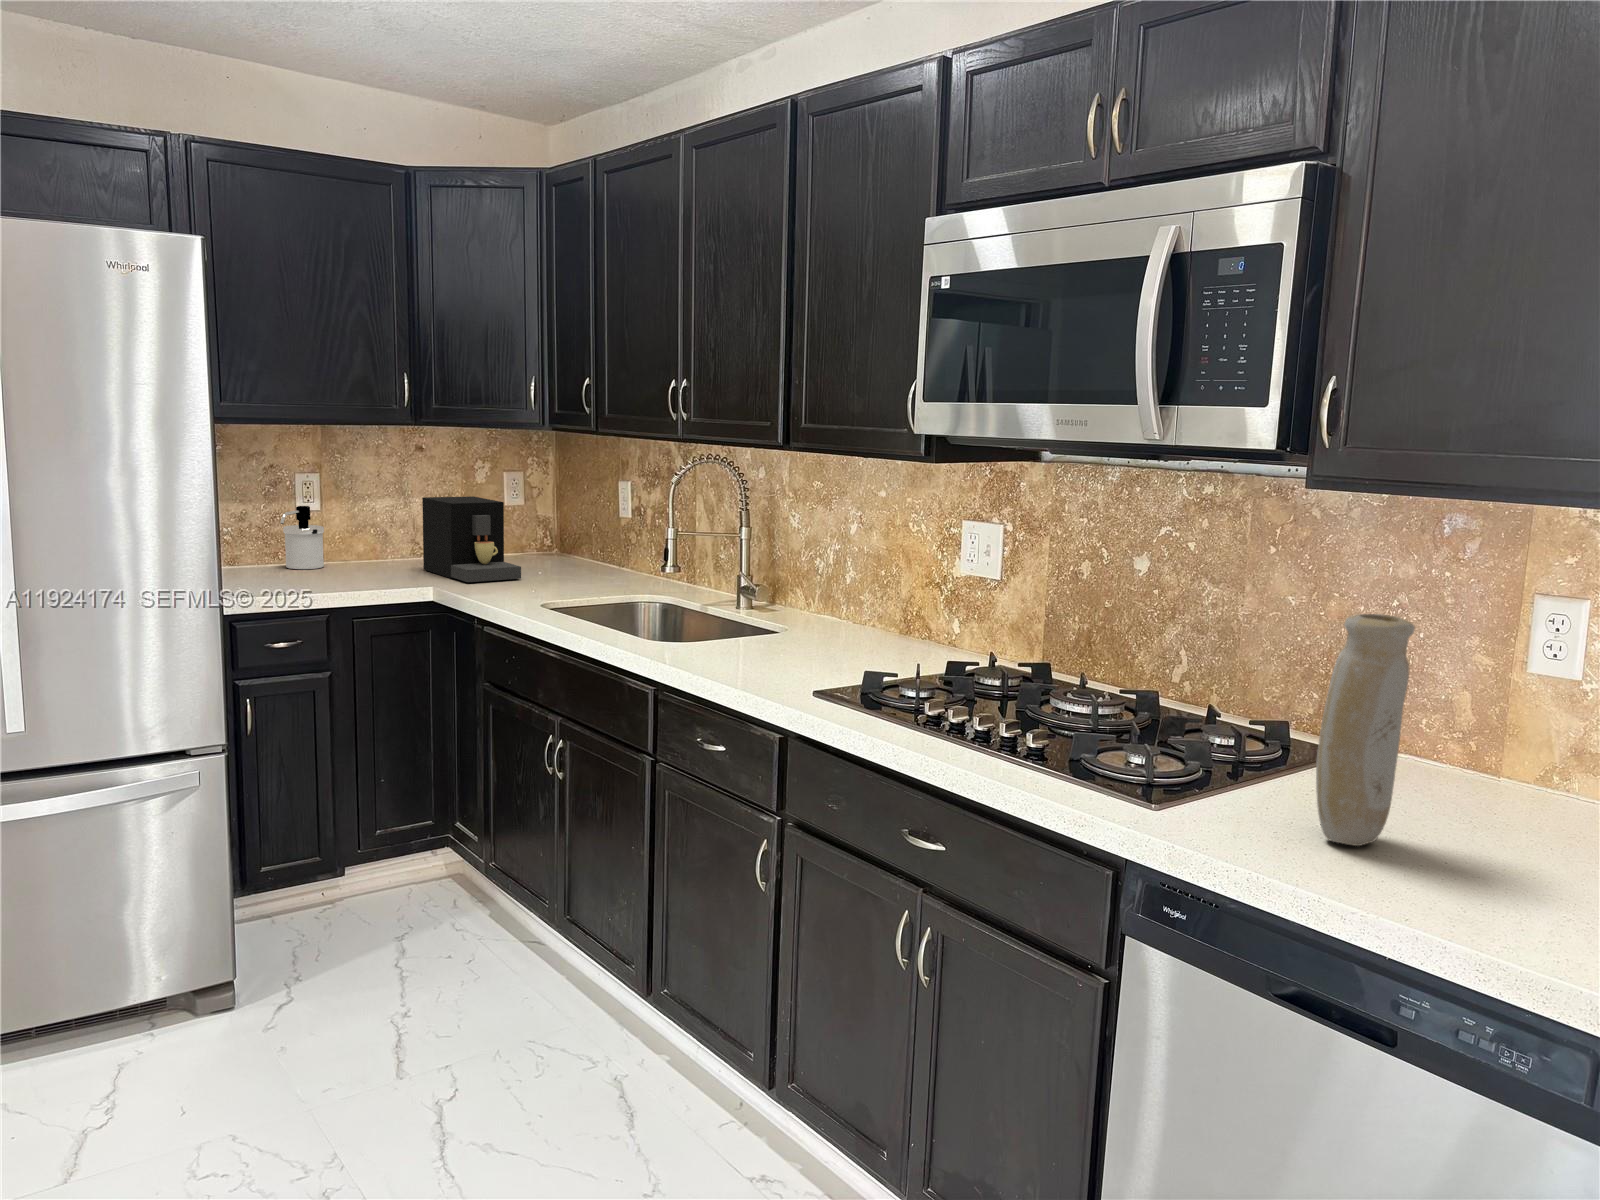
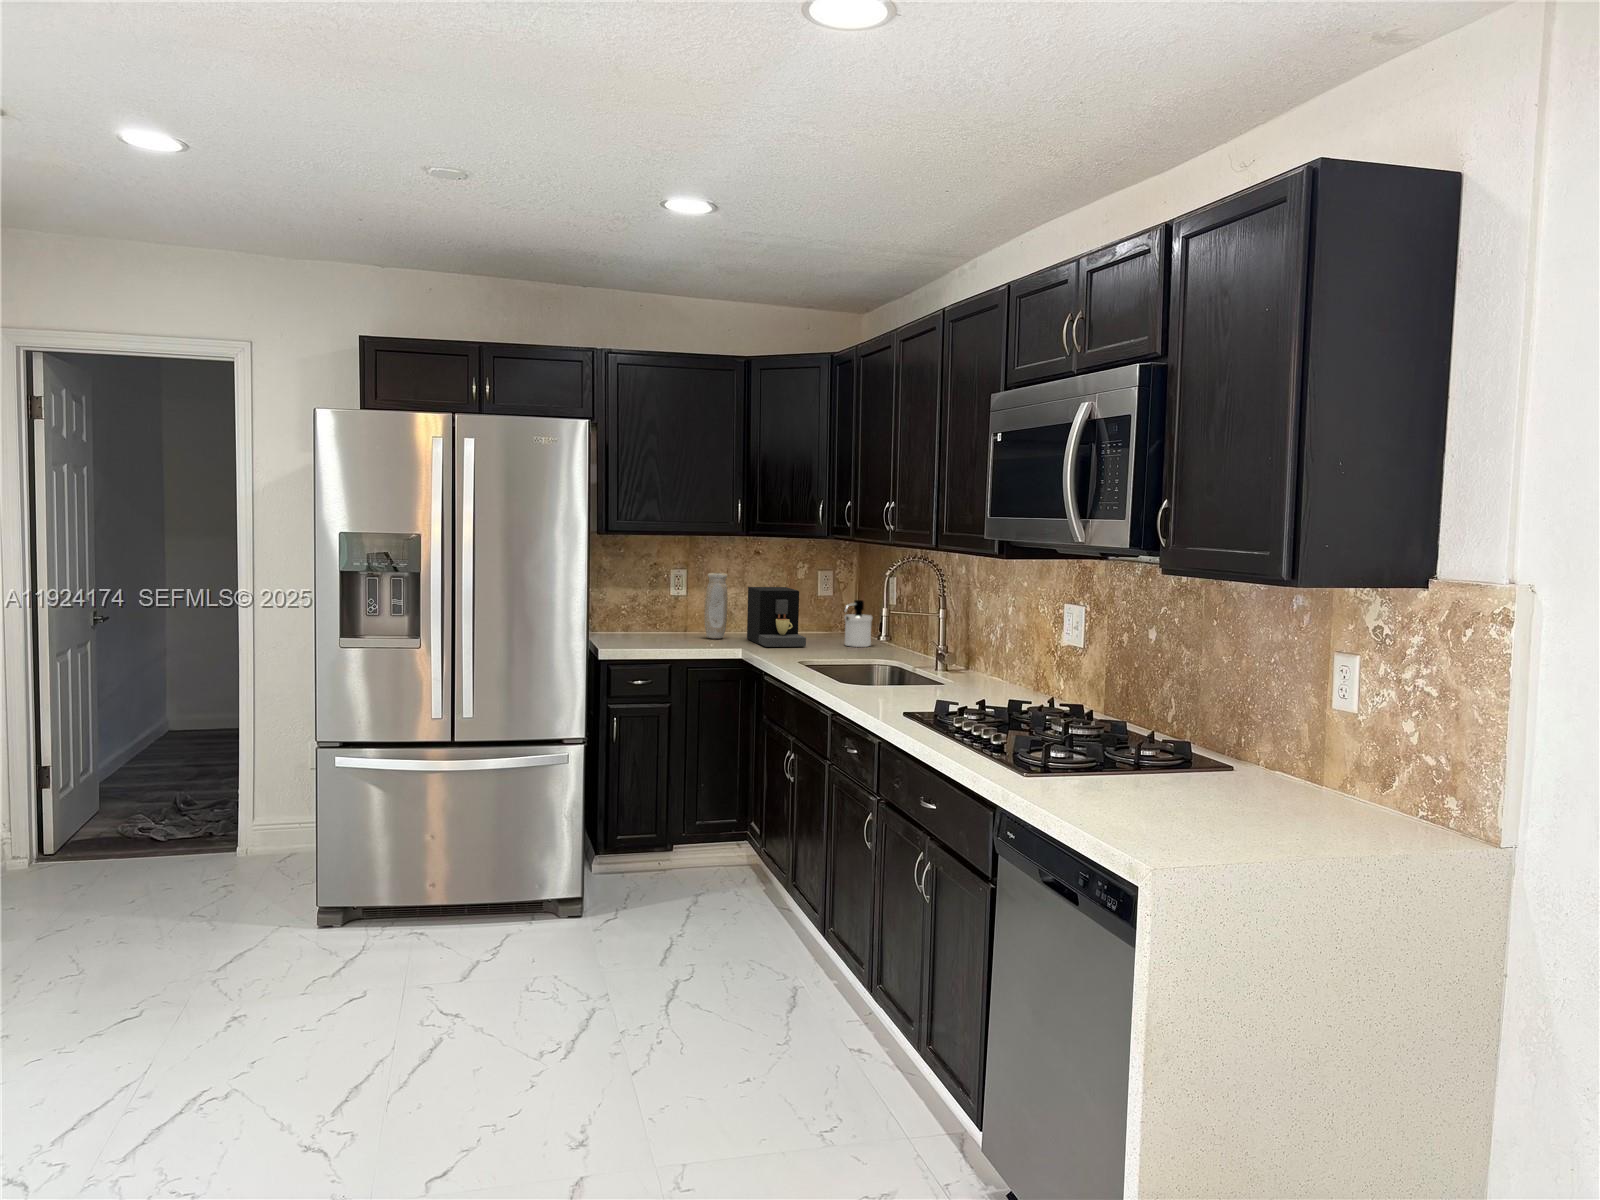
soap dispenser: present [280,506,324,569] -> present [845,600,872,647]
vase: present [1316,614,1415,846] -> present [704,573,728,639]

